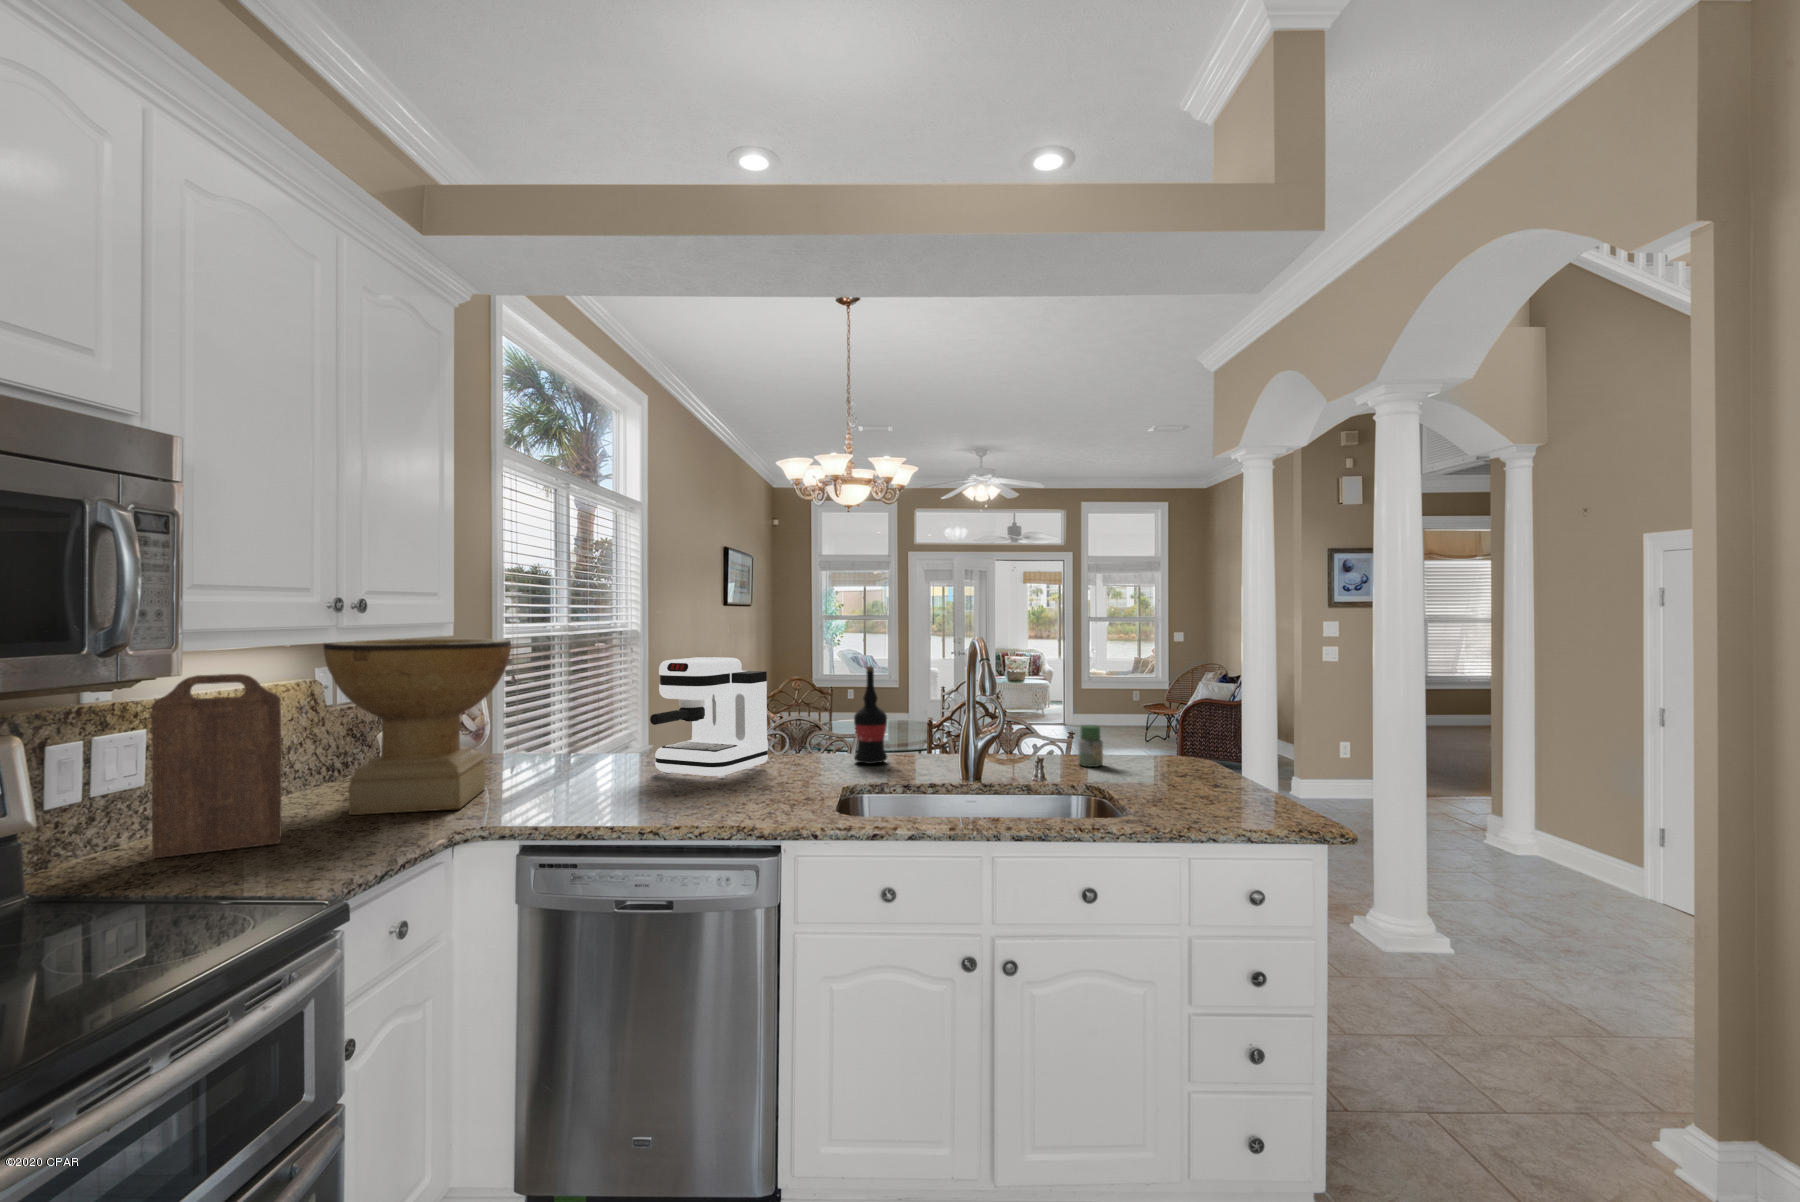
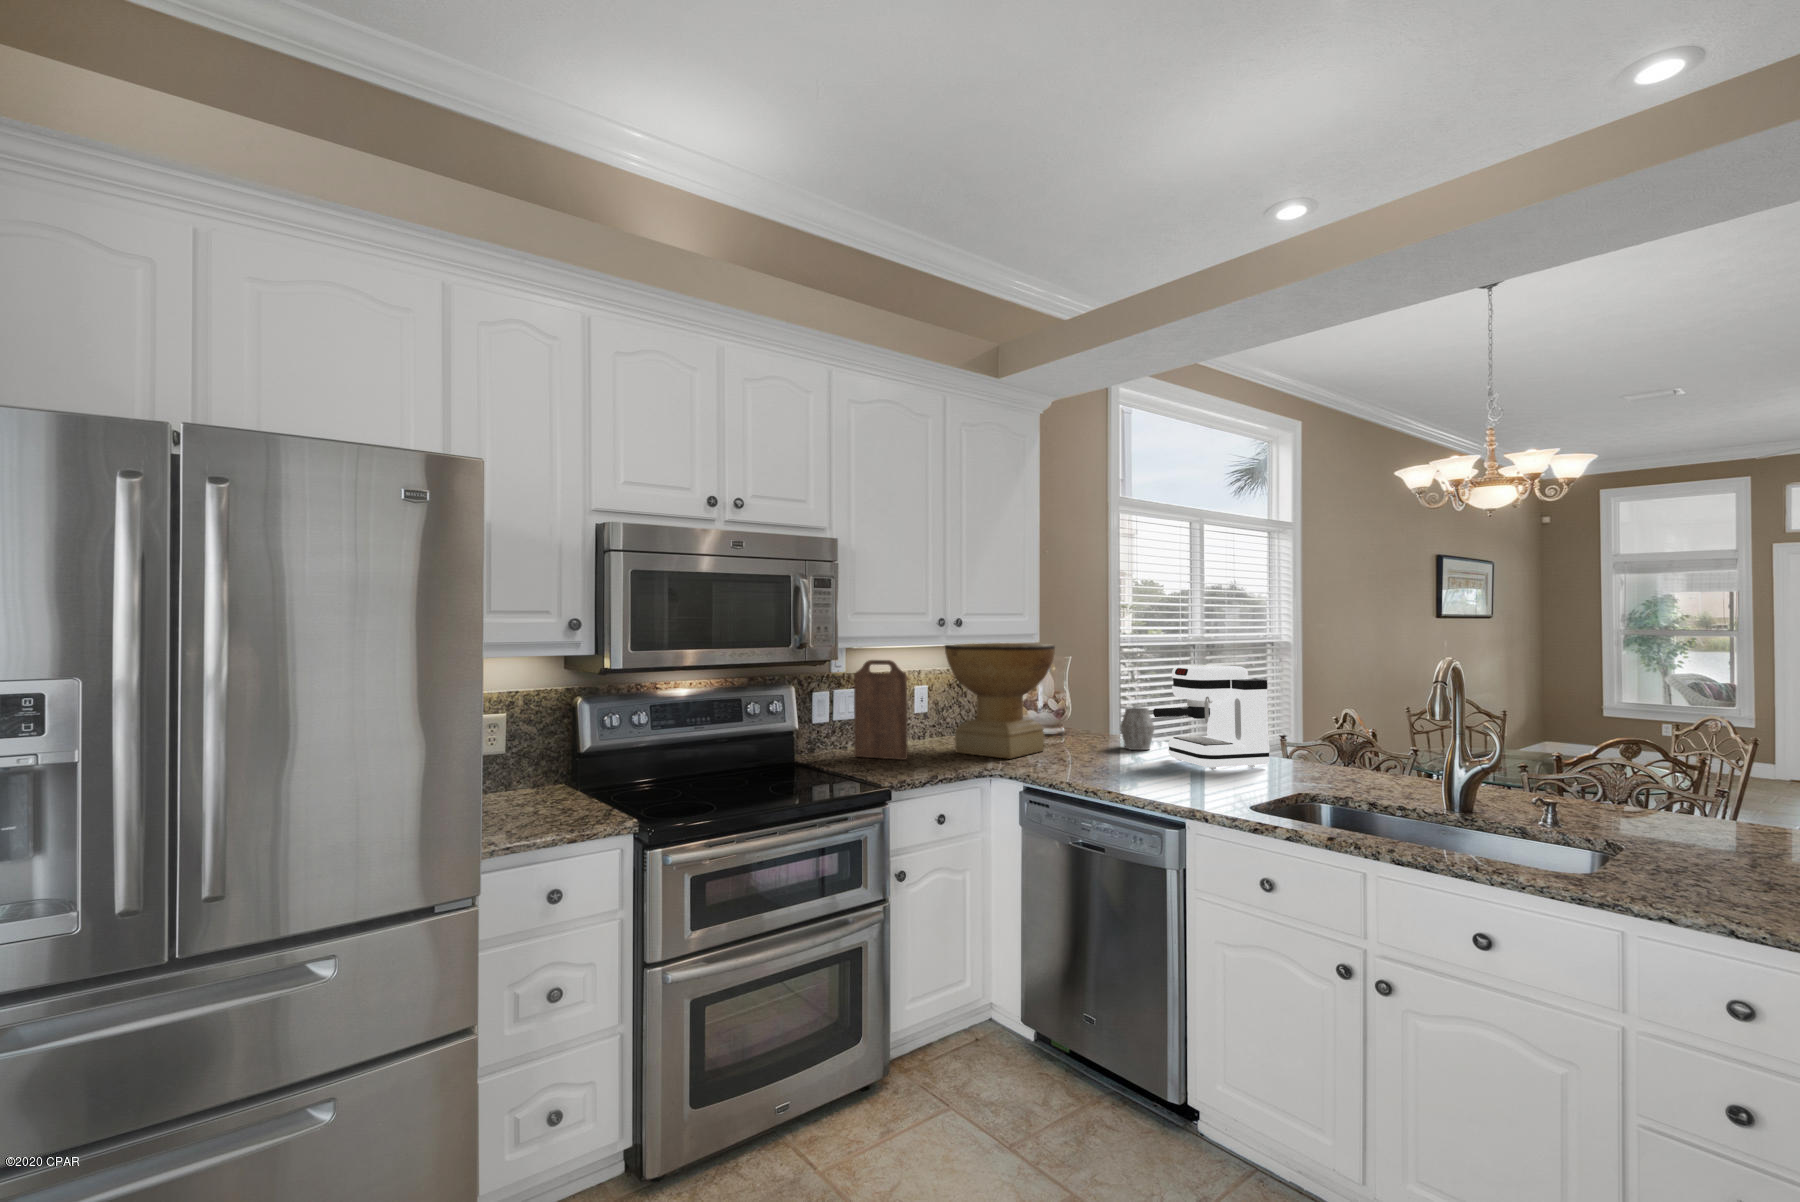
wine bottle: present [854,666,888,764] -> none [1361,682,1402,781]
mug: none [573,715,618,769] -> present [1120,707,1154,750]
jar: present [1078,725,1103,767] -> none [1664,774,1708,830]

